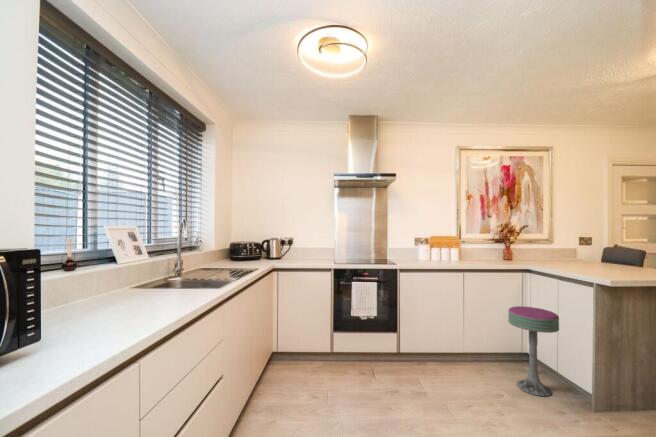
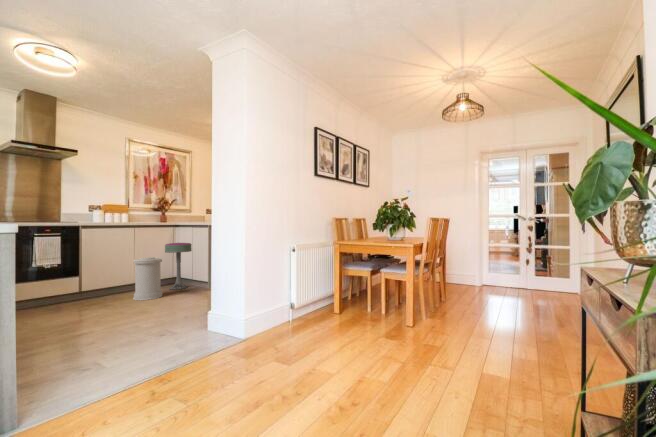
trash can: none [455,334,503,418] -> present [134,257,162,300]

